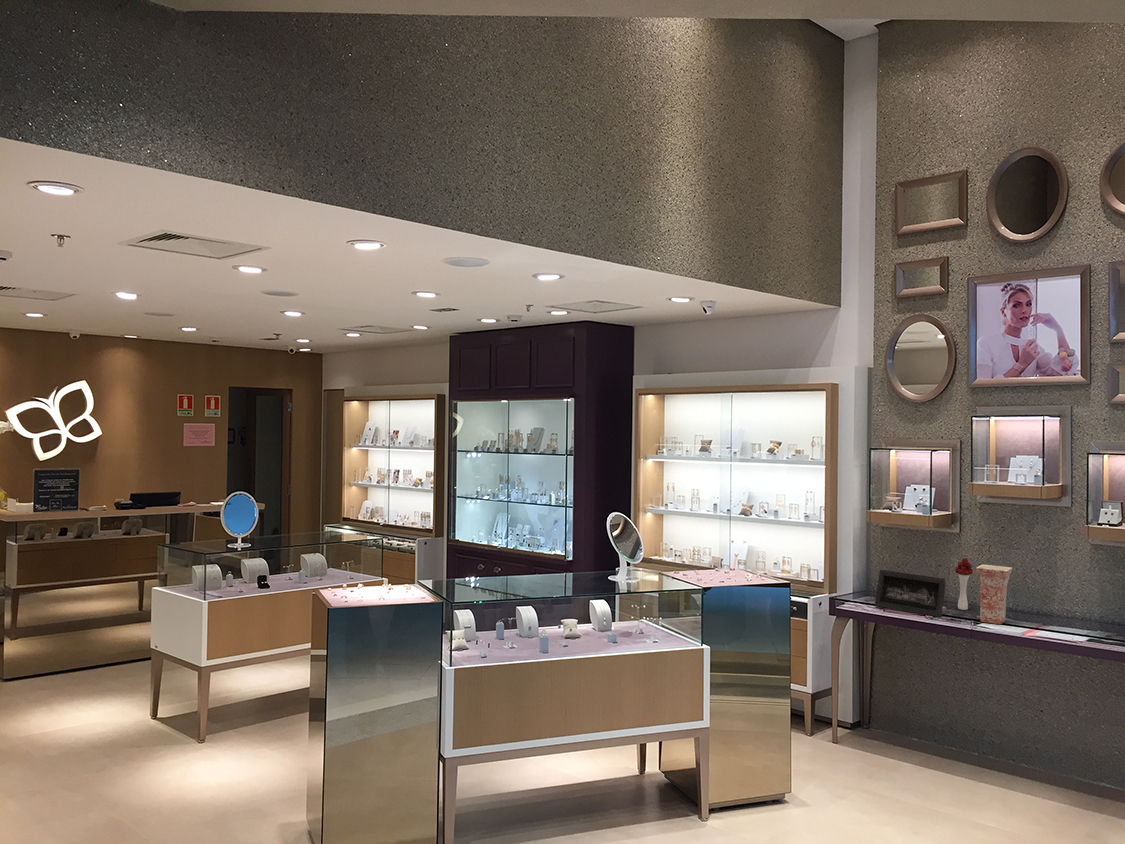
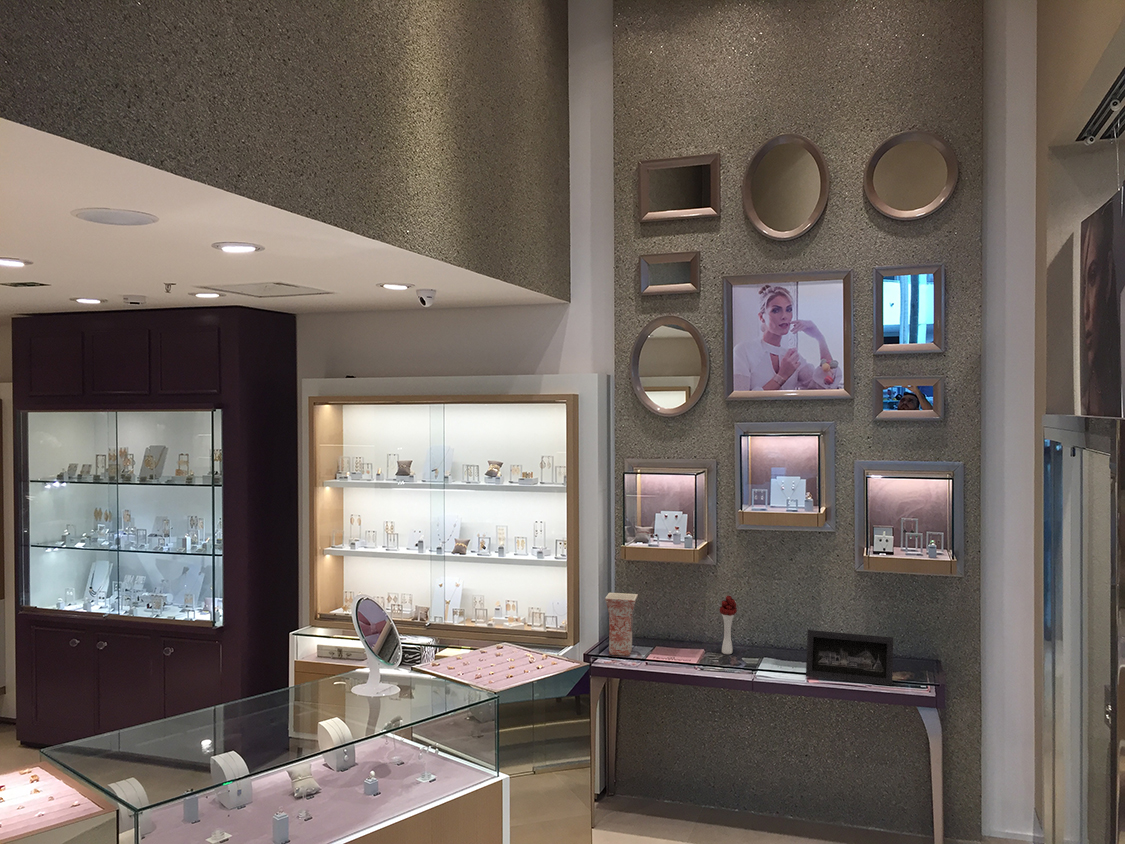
vase: present [976,565,1013,625] -> present [605,593,638,656]
picture frame: present [875,570,946,617] -> present [806,630,893,685]

